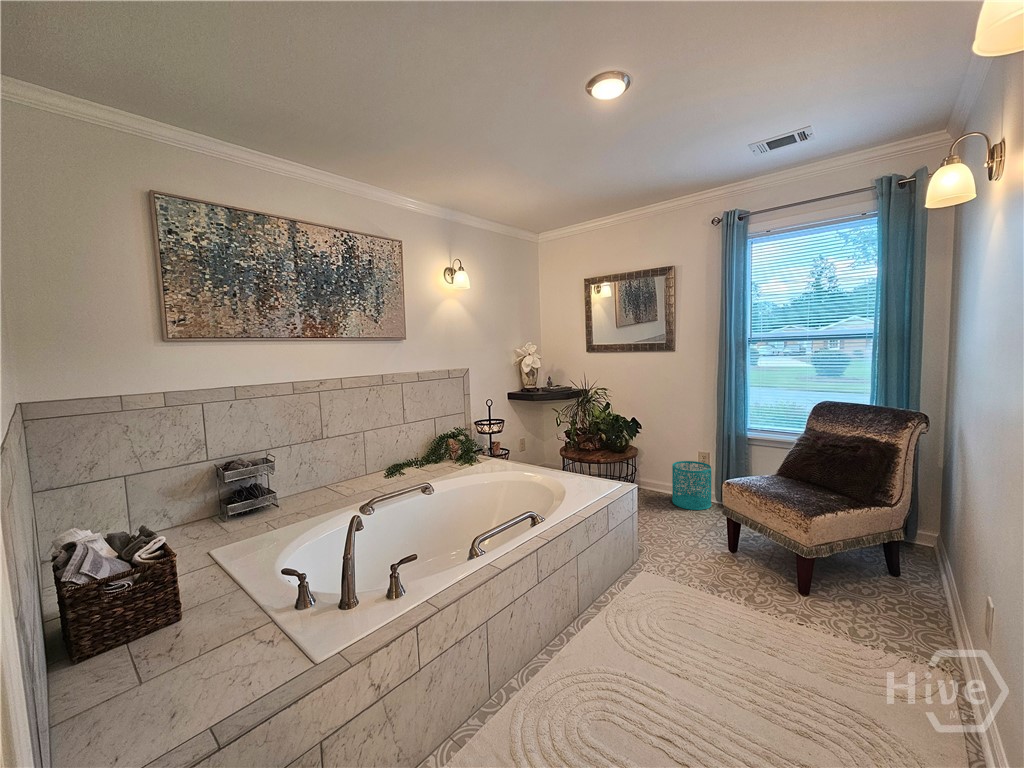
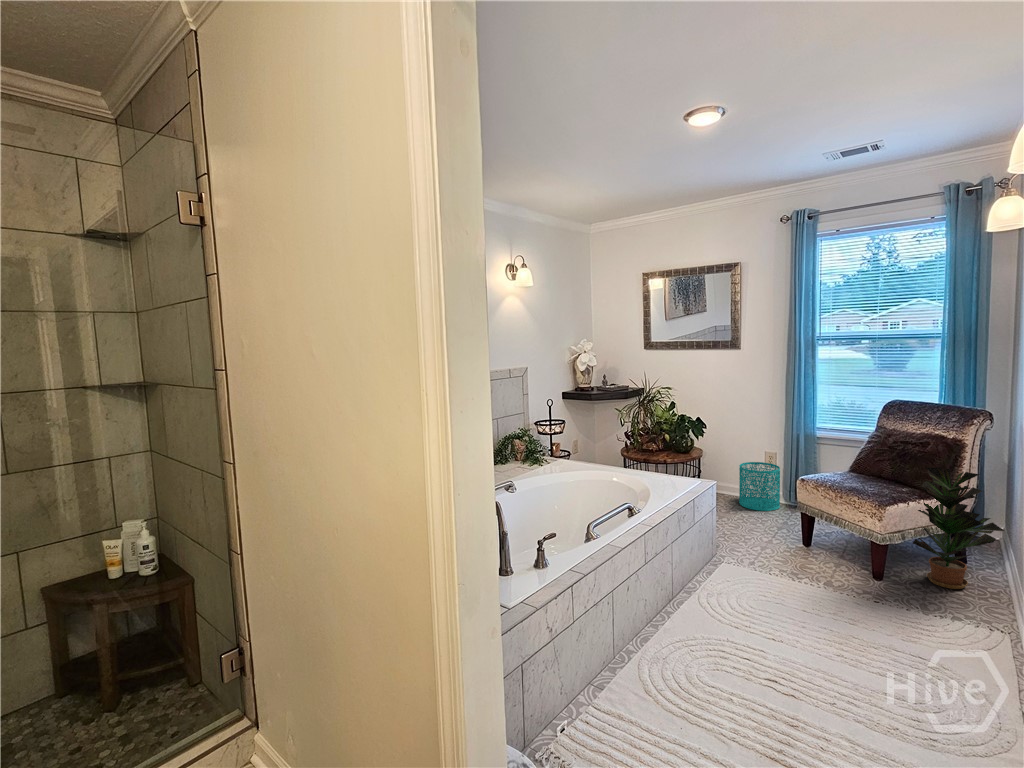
potted plant: none [841,474,945,609] -> present [913,468,1004,589]

